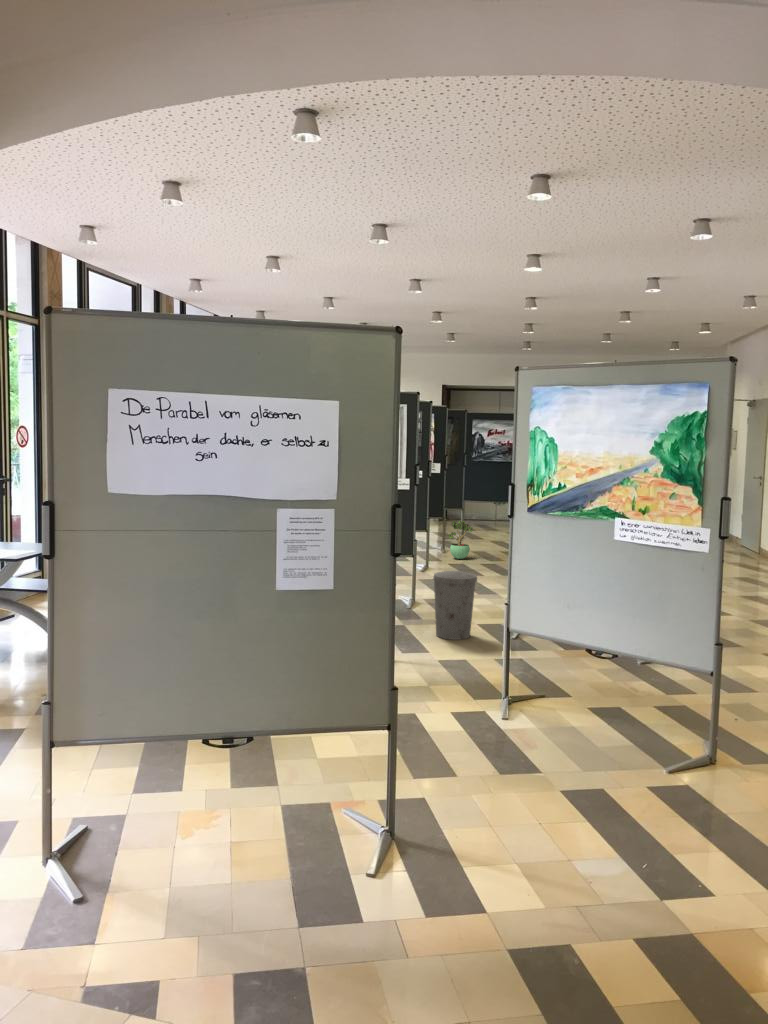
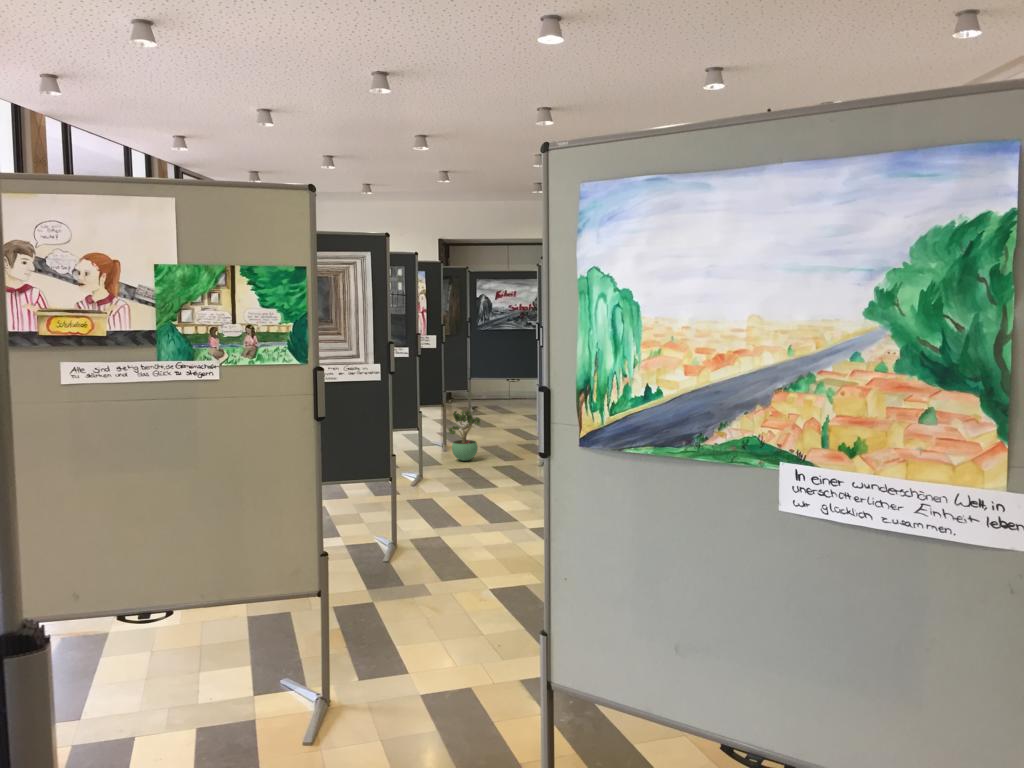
trash can: present [433,571,477,640] -> none [413,515,485,632]

